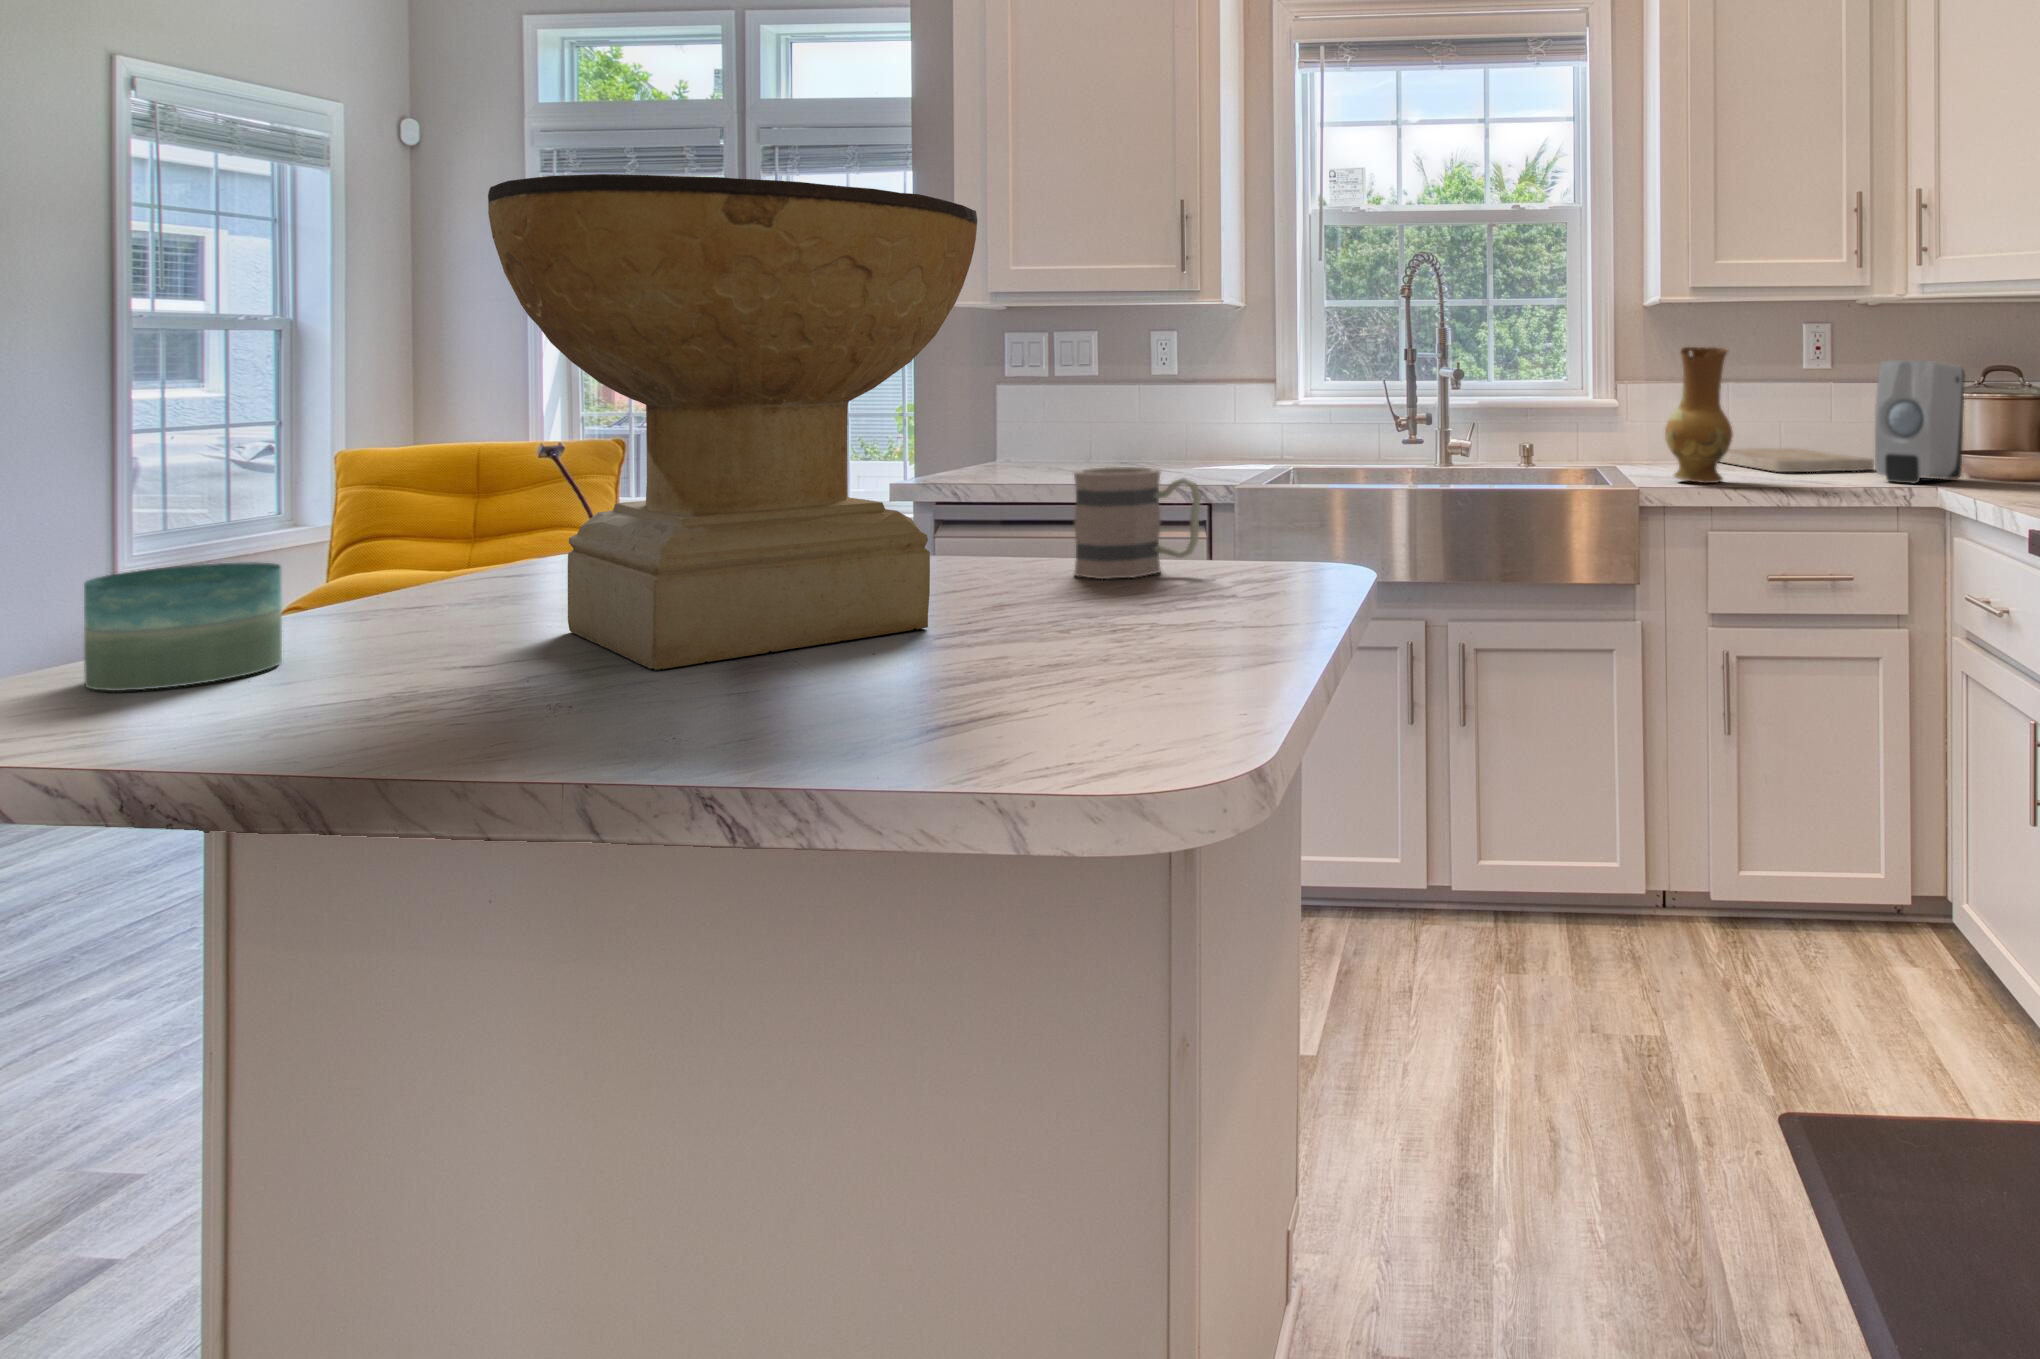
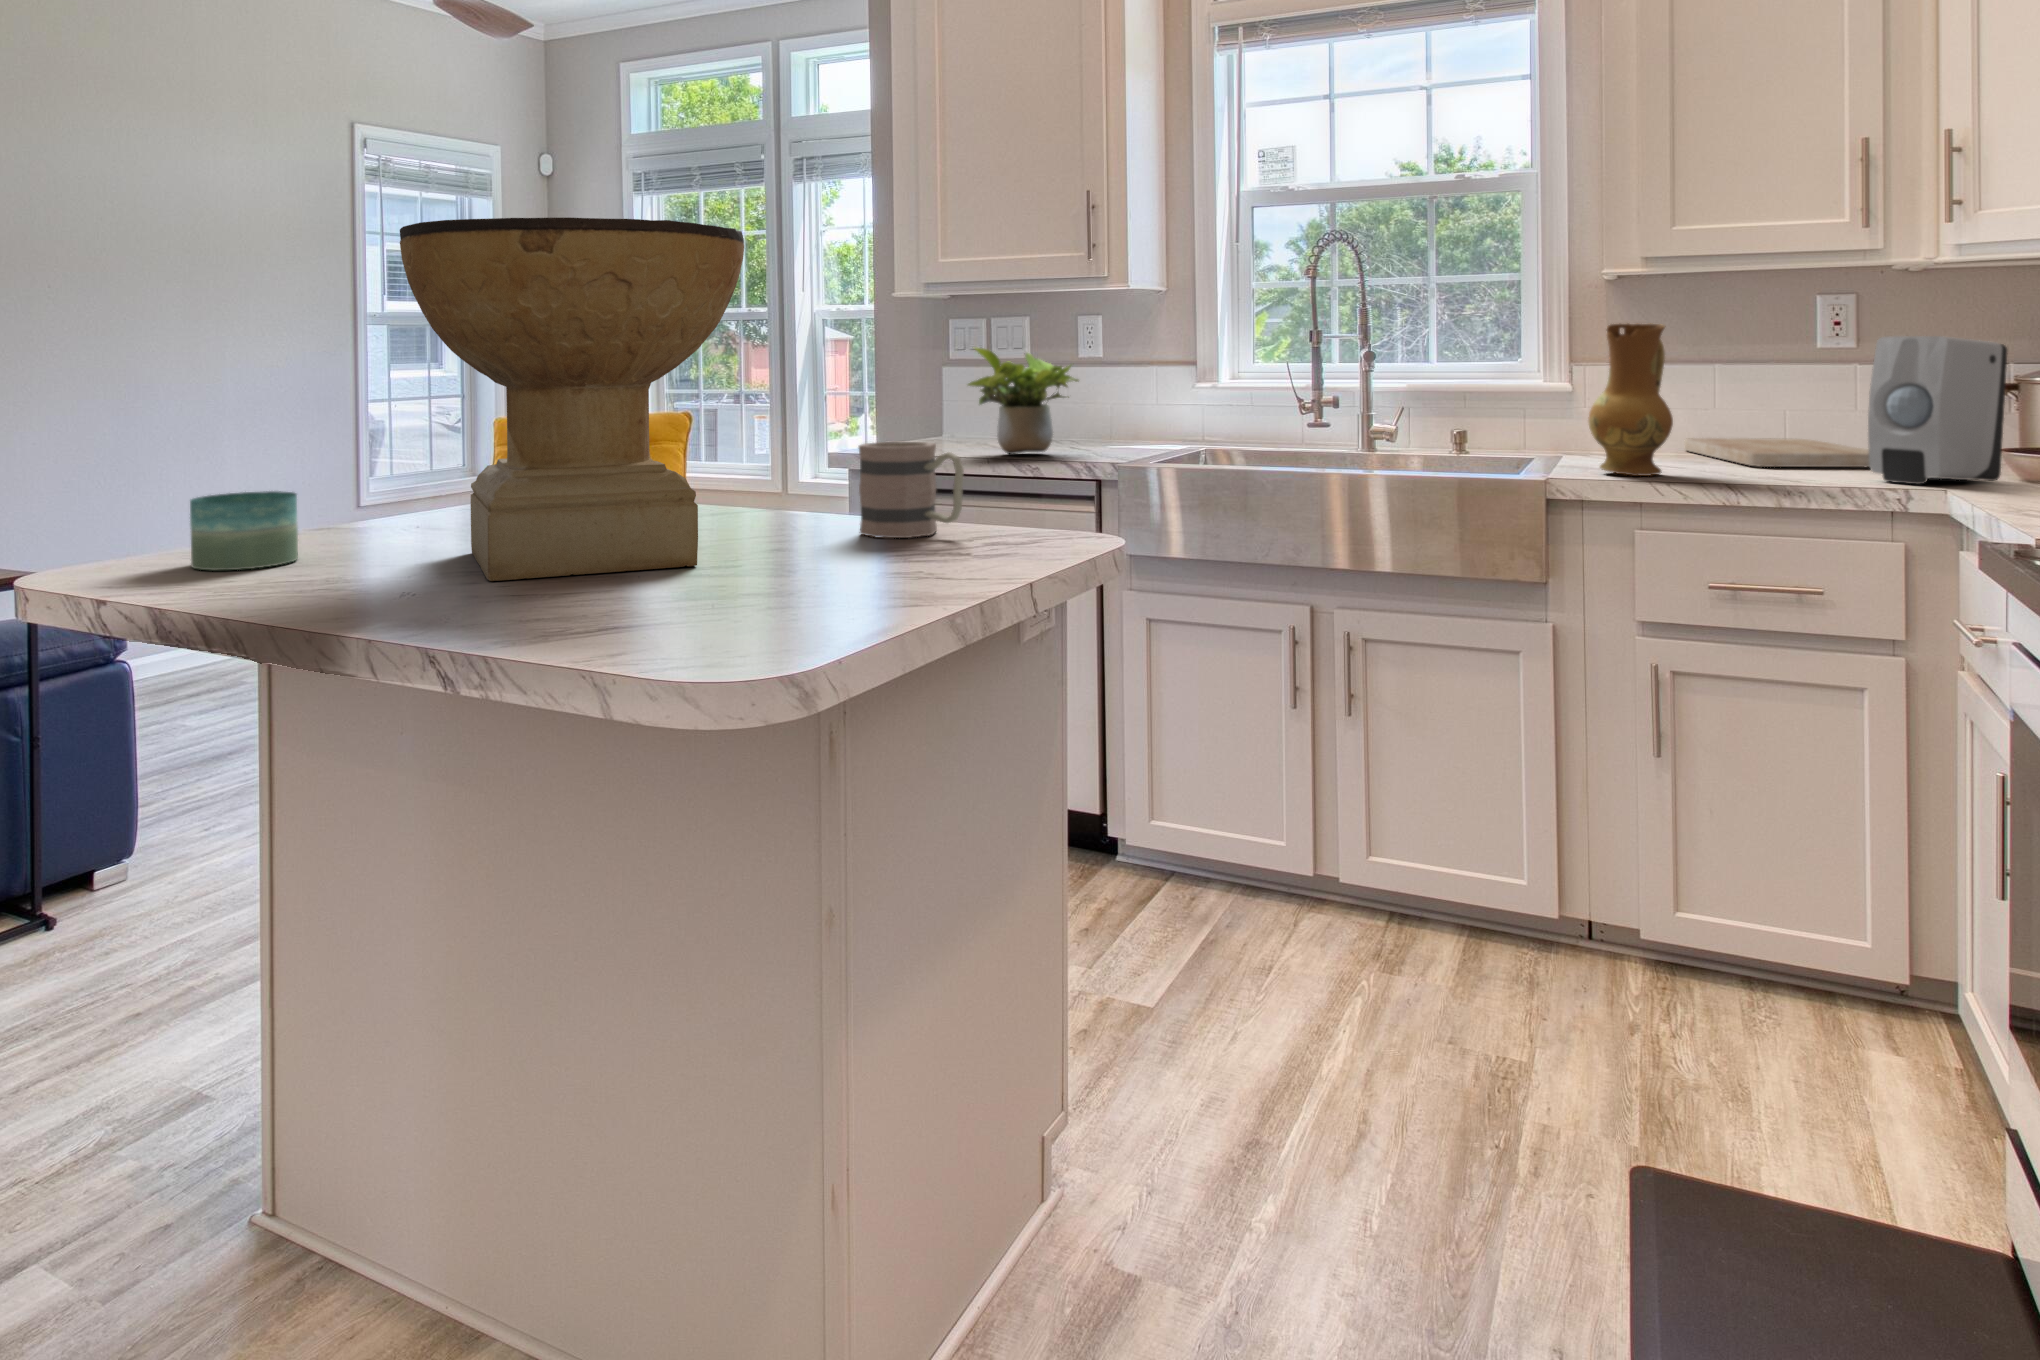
potted plant: none [1060,364,1174,480] -> present [968,347,1078,454]

